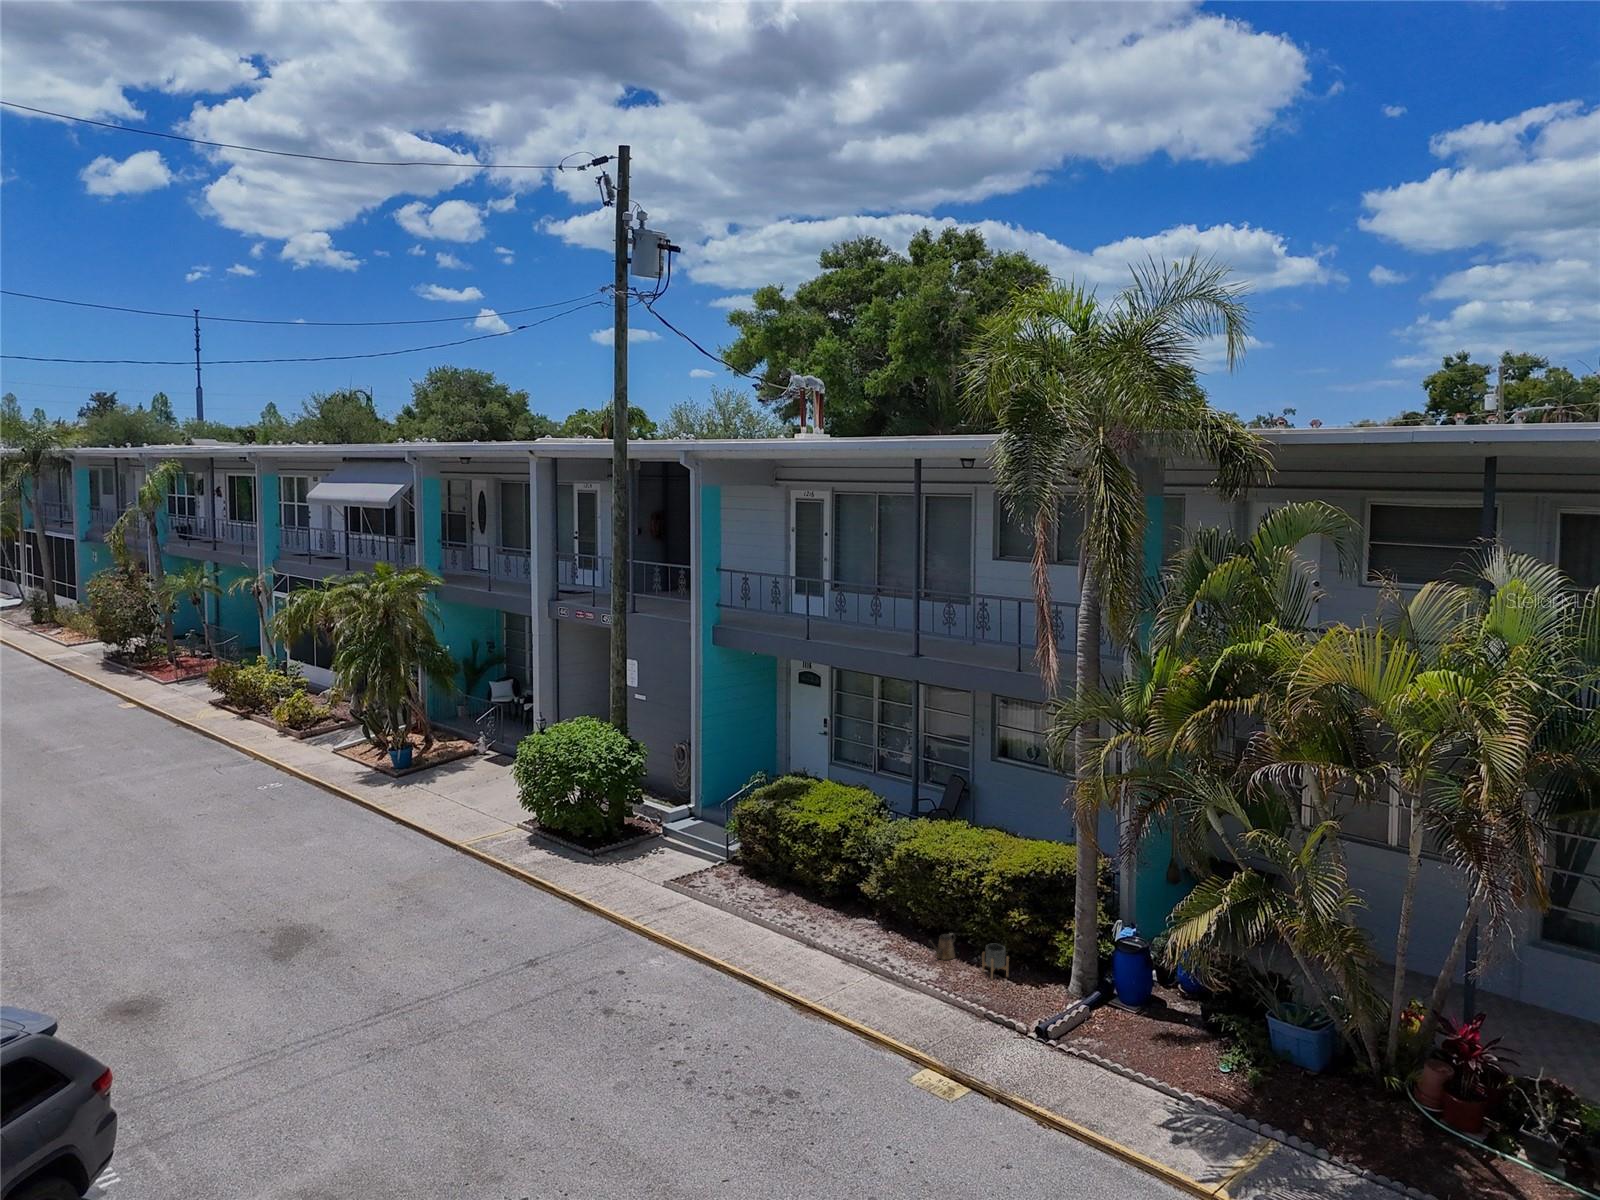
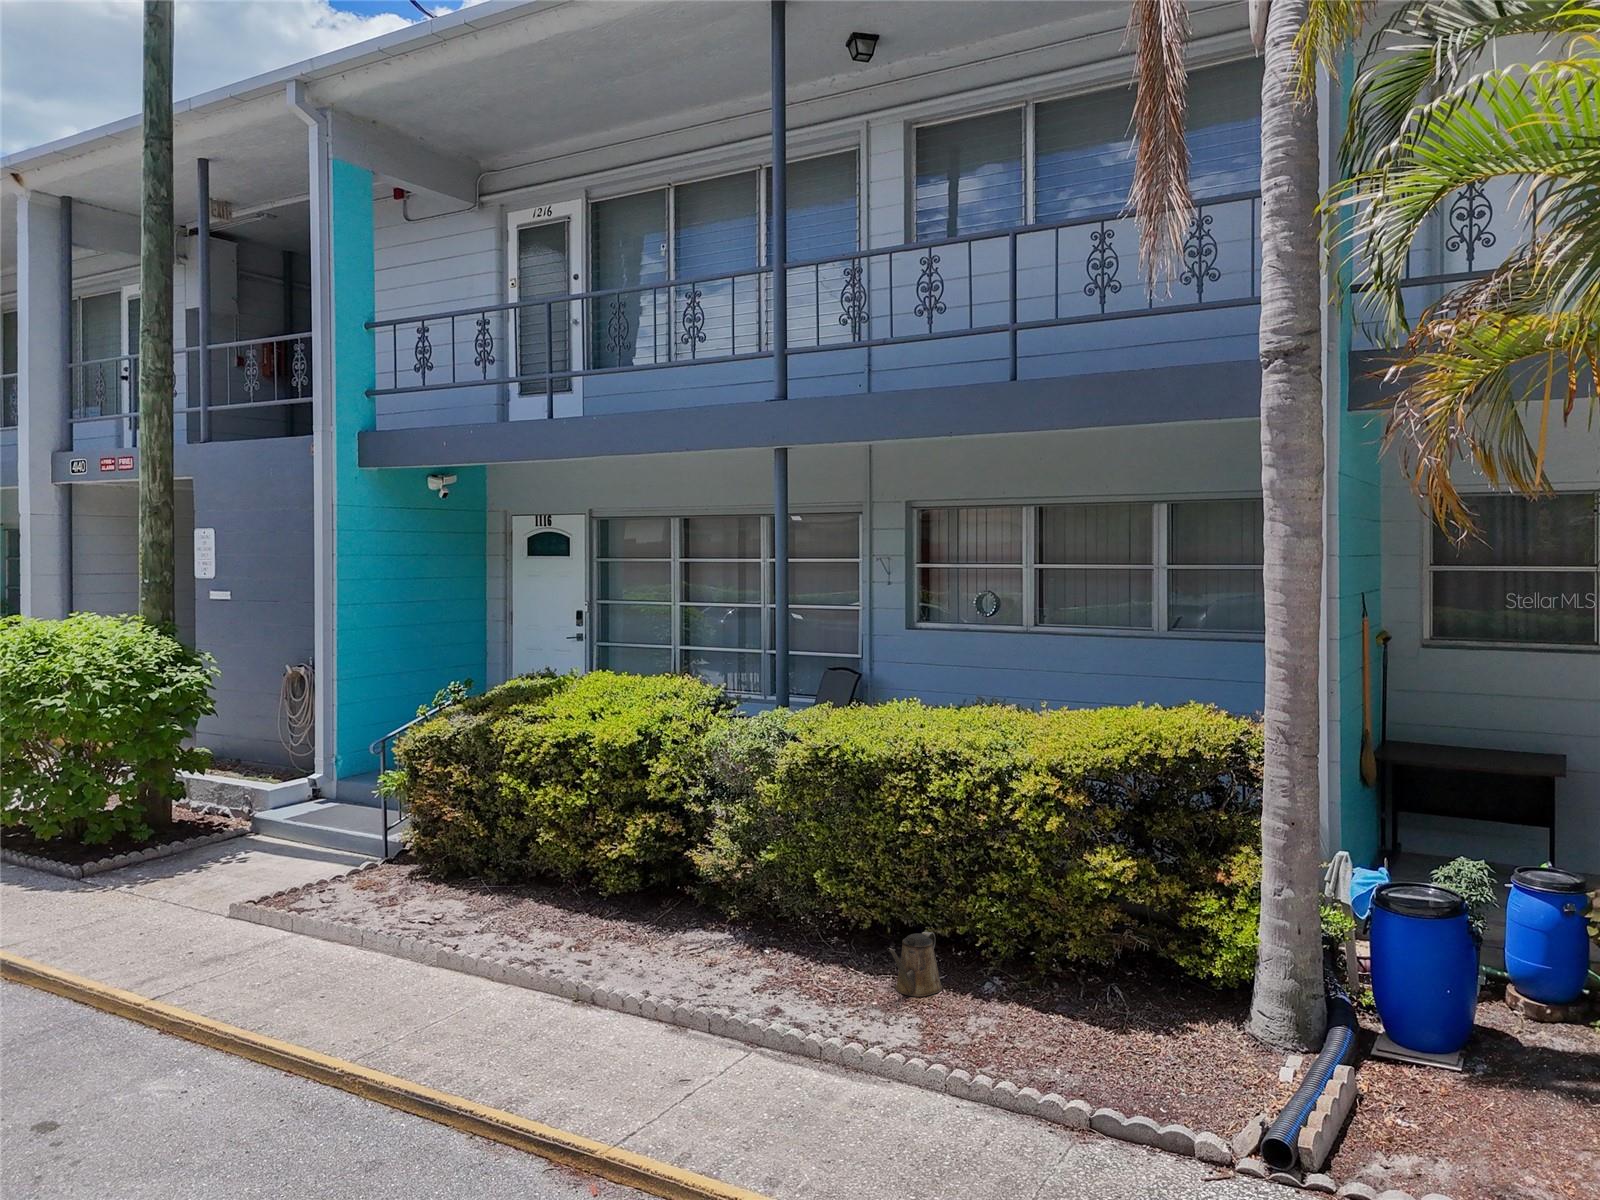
planter: present [982,944,1009,979] -> none [1024,939,1091,1028]

